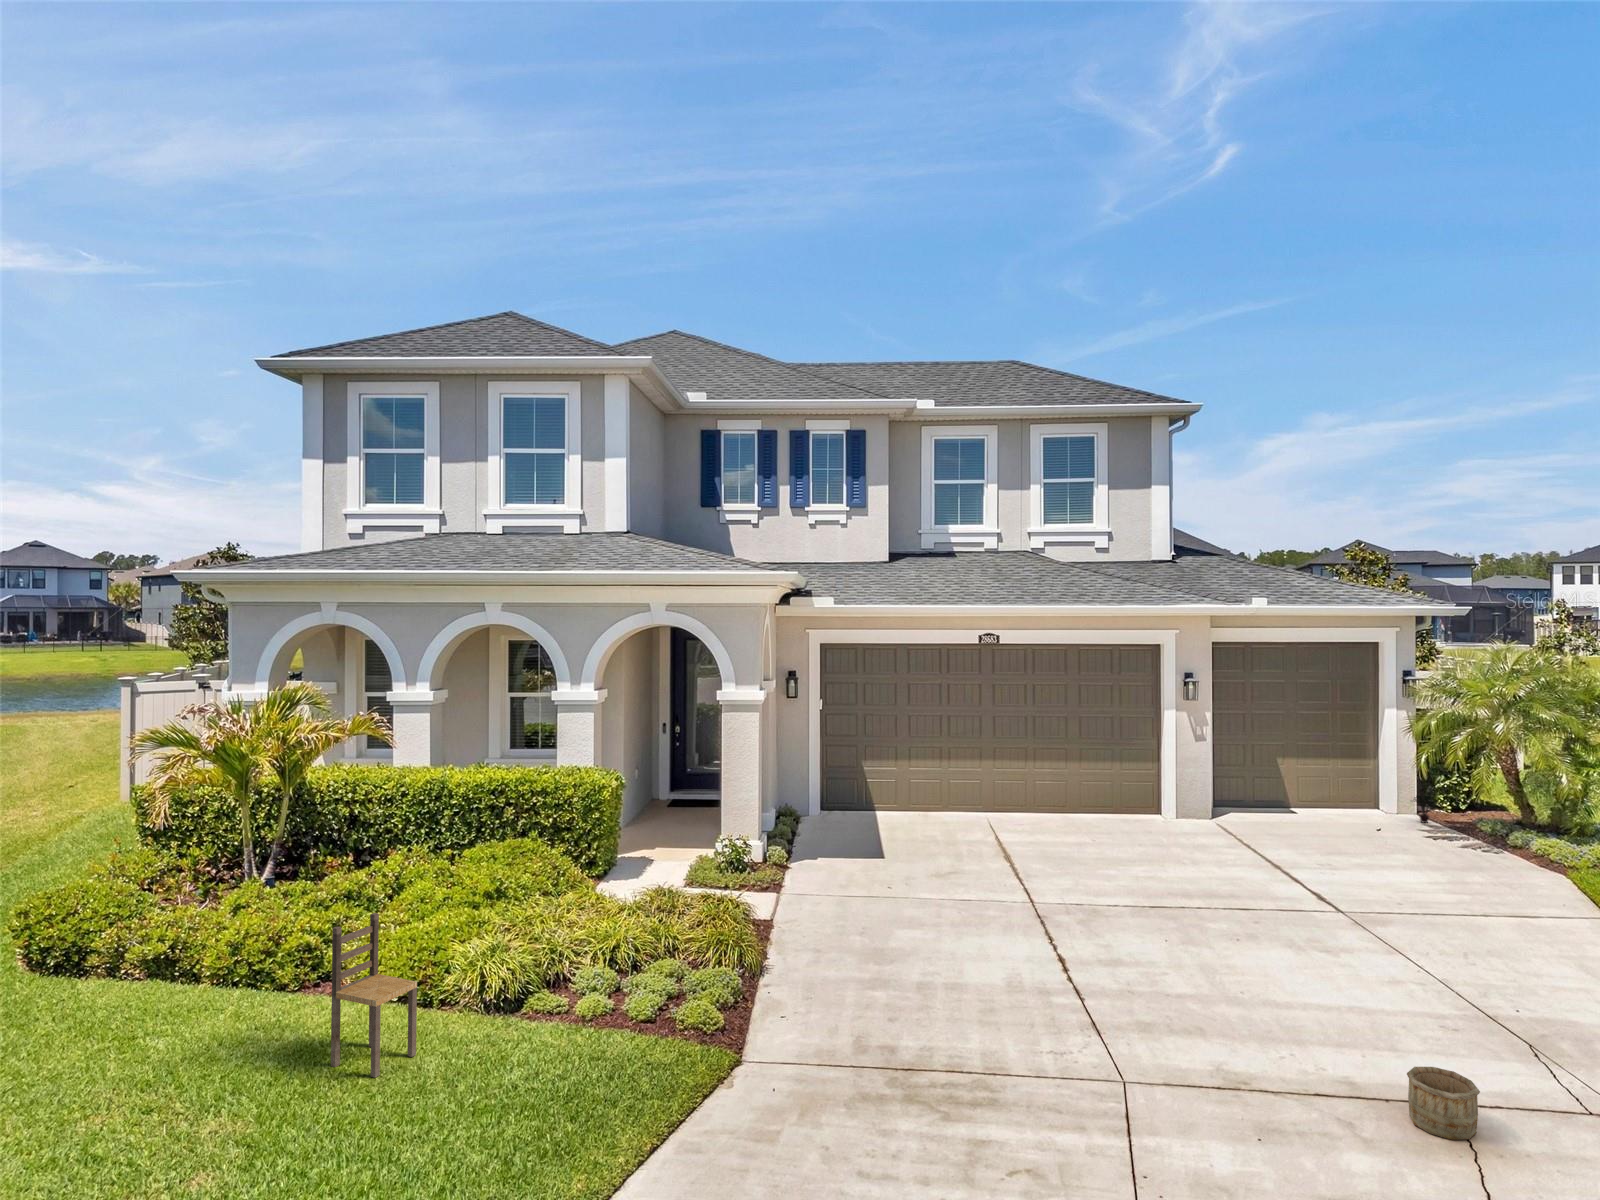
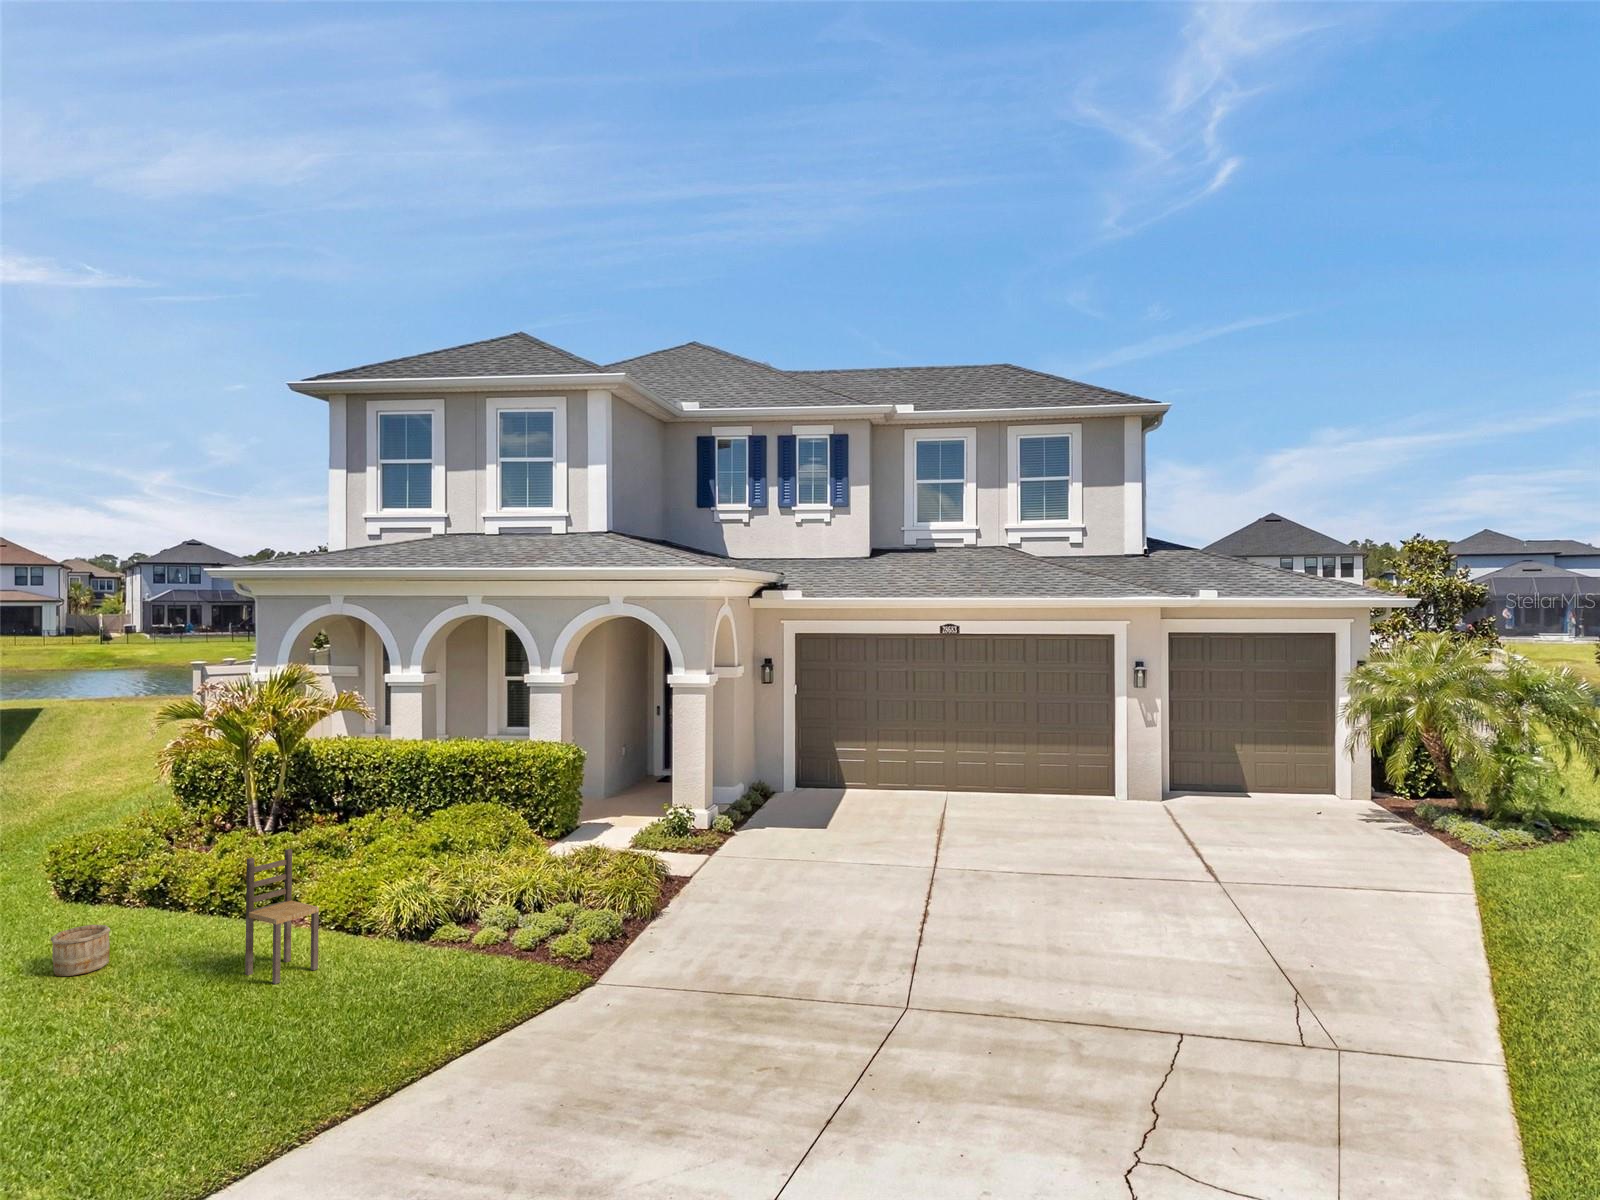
potted plant: present [1414,795,1442,823] -> none [1363,781,1398,809]
wooden bucket: present [1407,1067,1480,1140] -> present [51,925,111,976]

